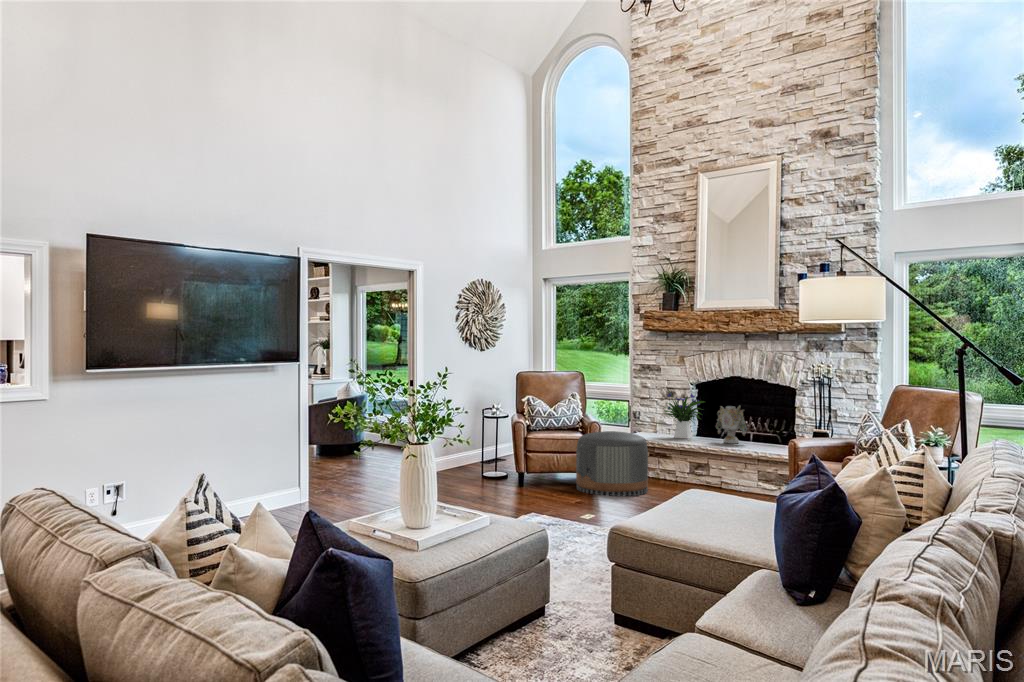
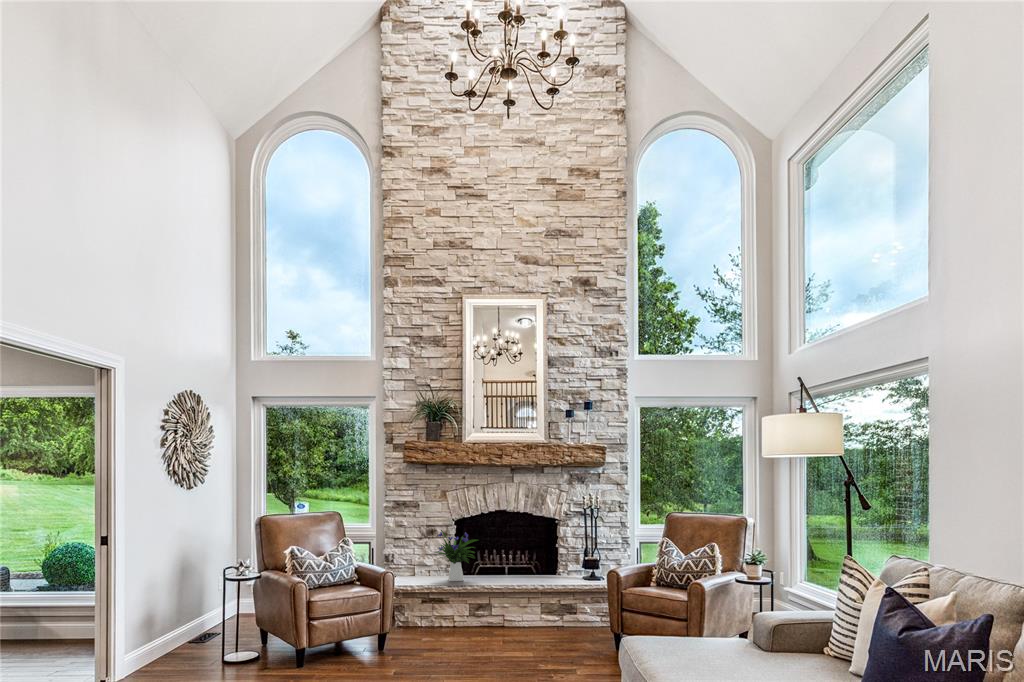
vase: present [716,406,747,444] -> none [496,544,530,584]
pouf: present [576,431,648,496] -> none [400,590,476,666]

